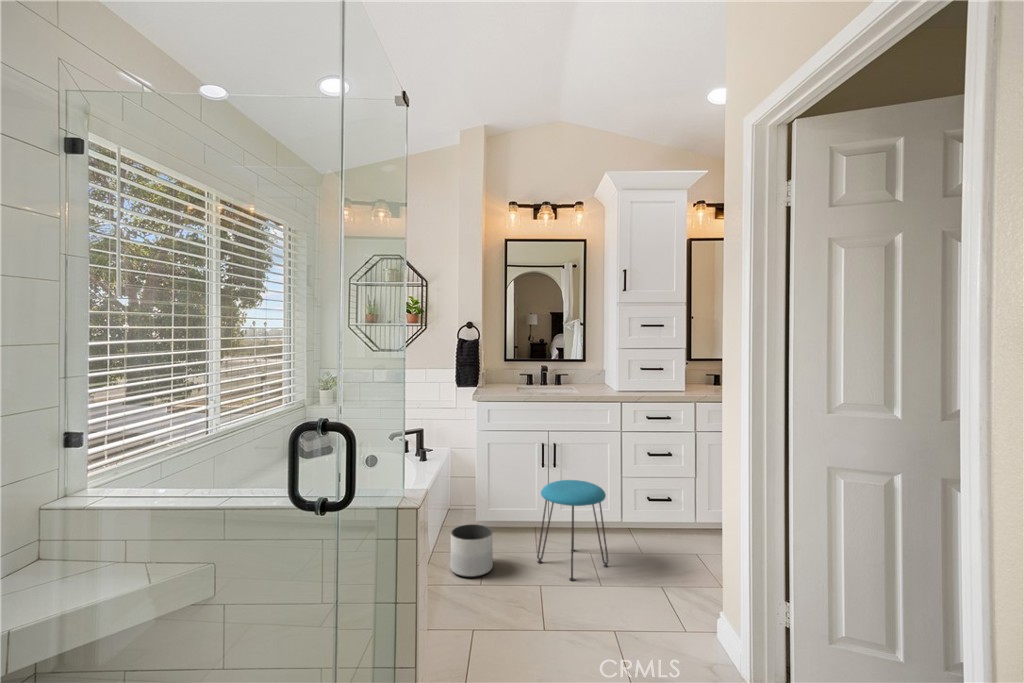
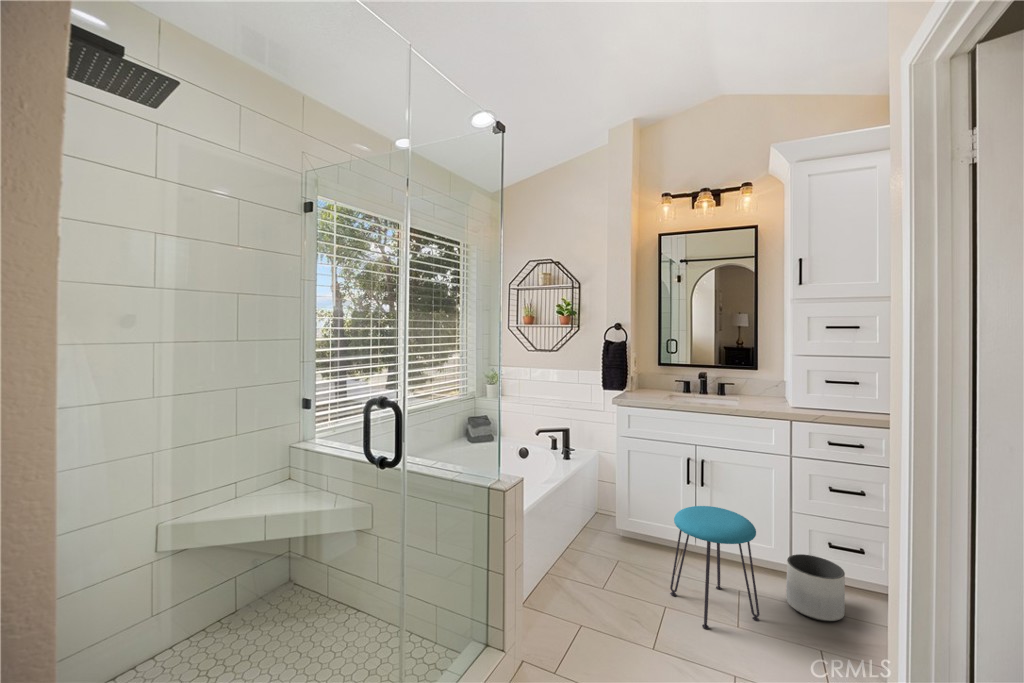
planter: present [450,524,493,577] -> present [786,554,845,622]

